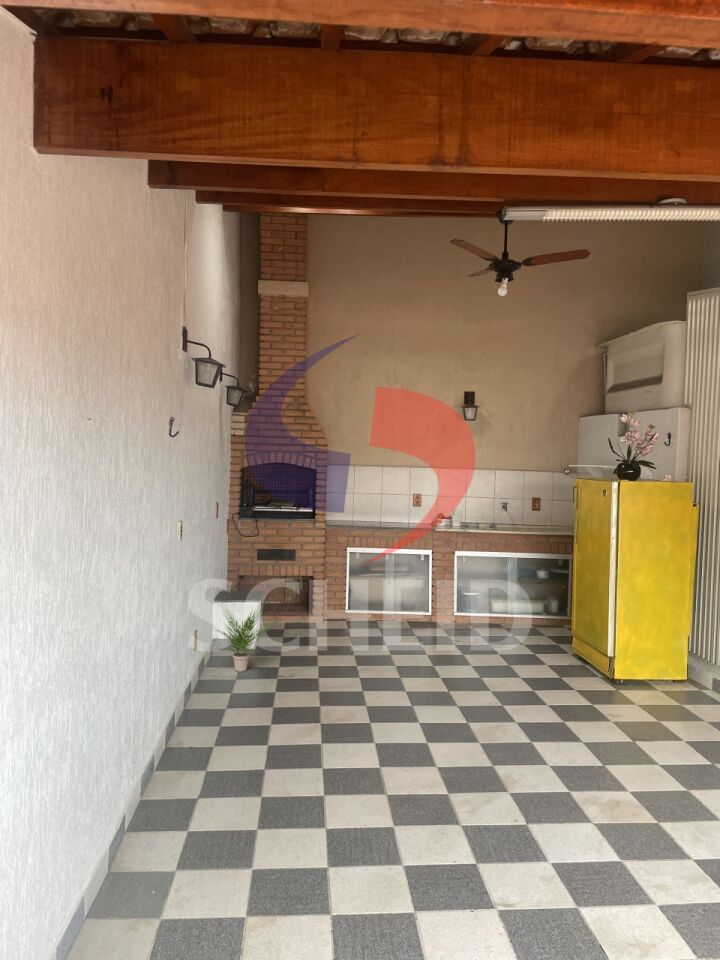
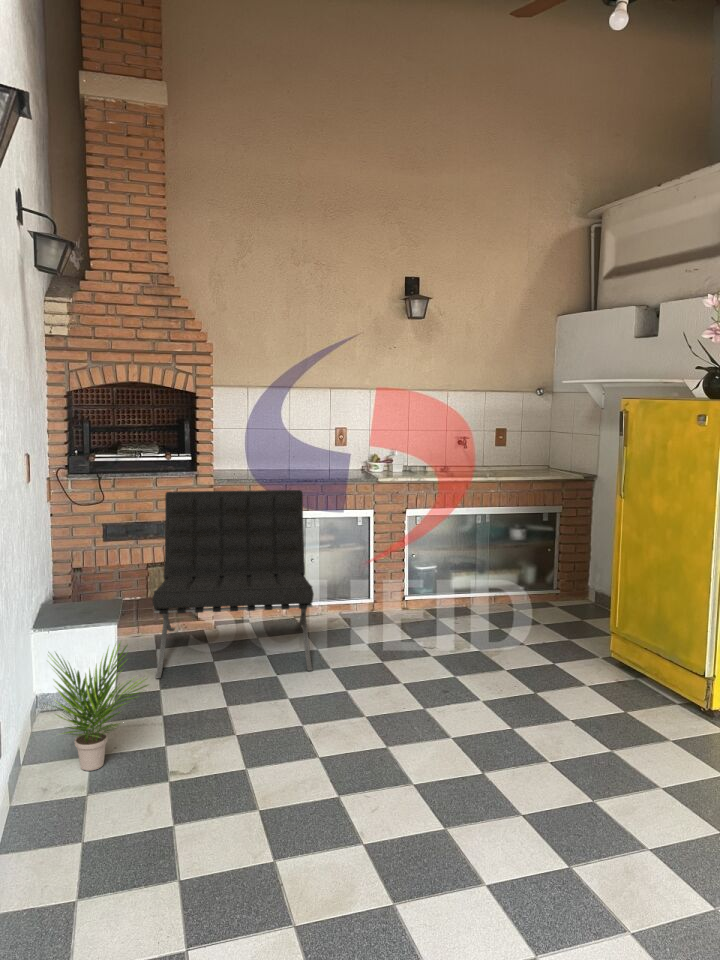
lounge chair: none [281,532,382,645] -> present [152,490,314,678]

